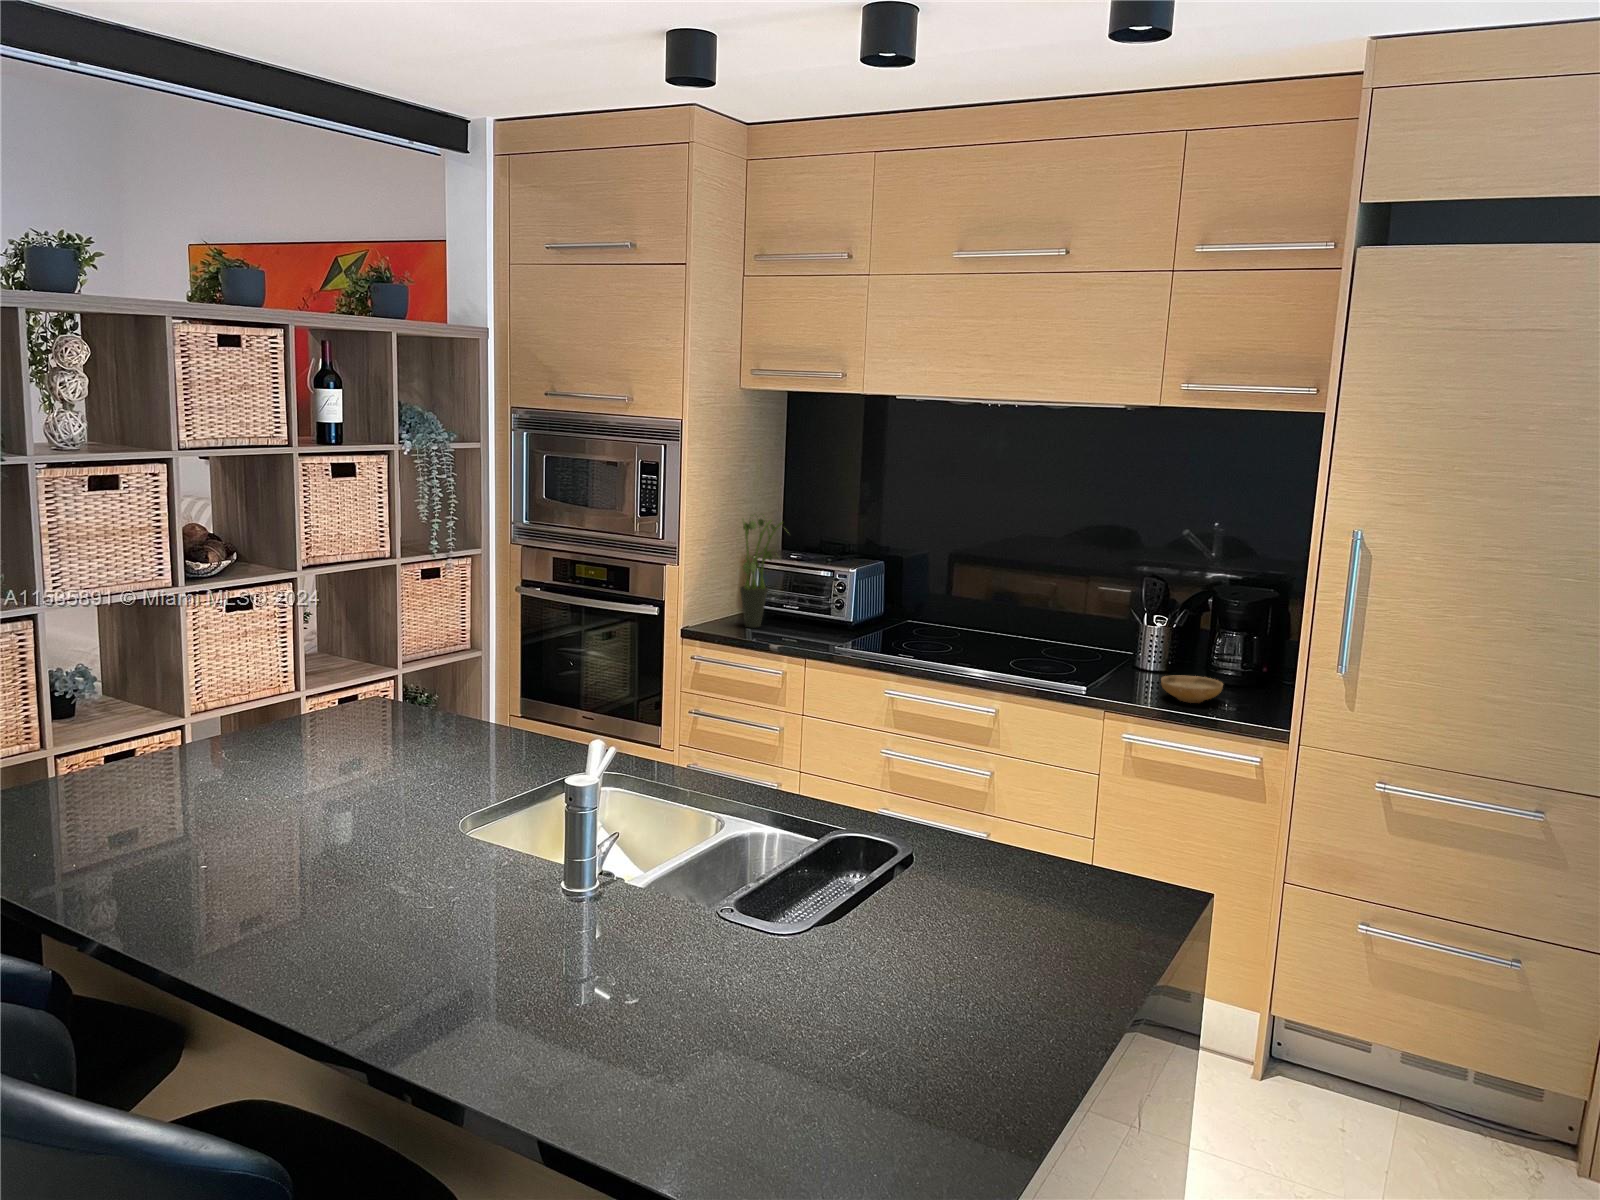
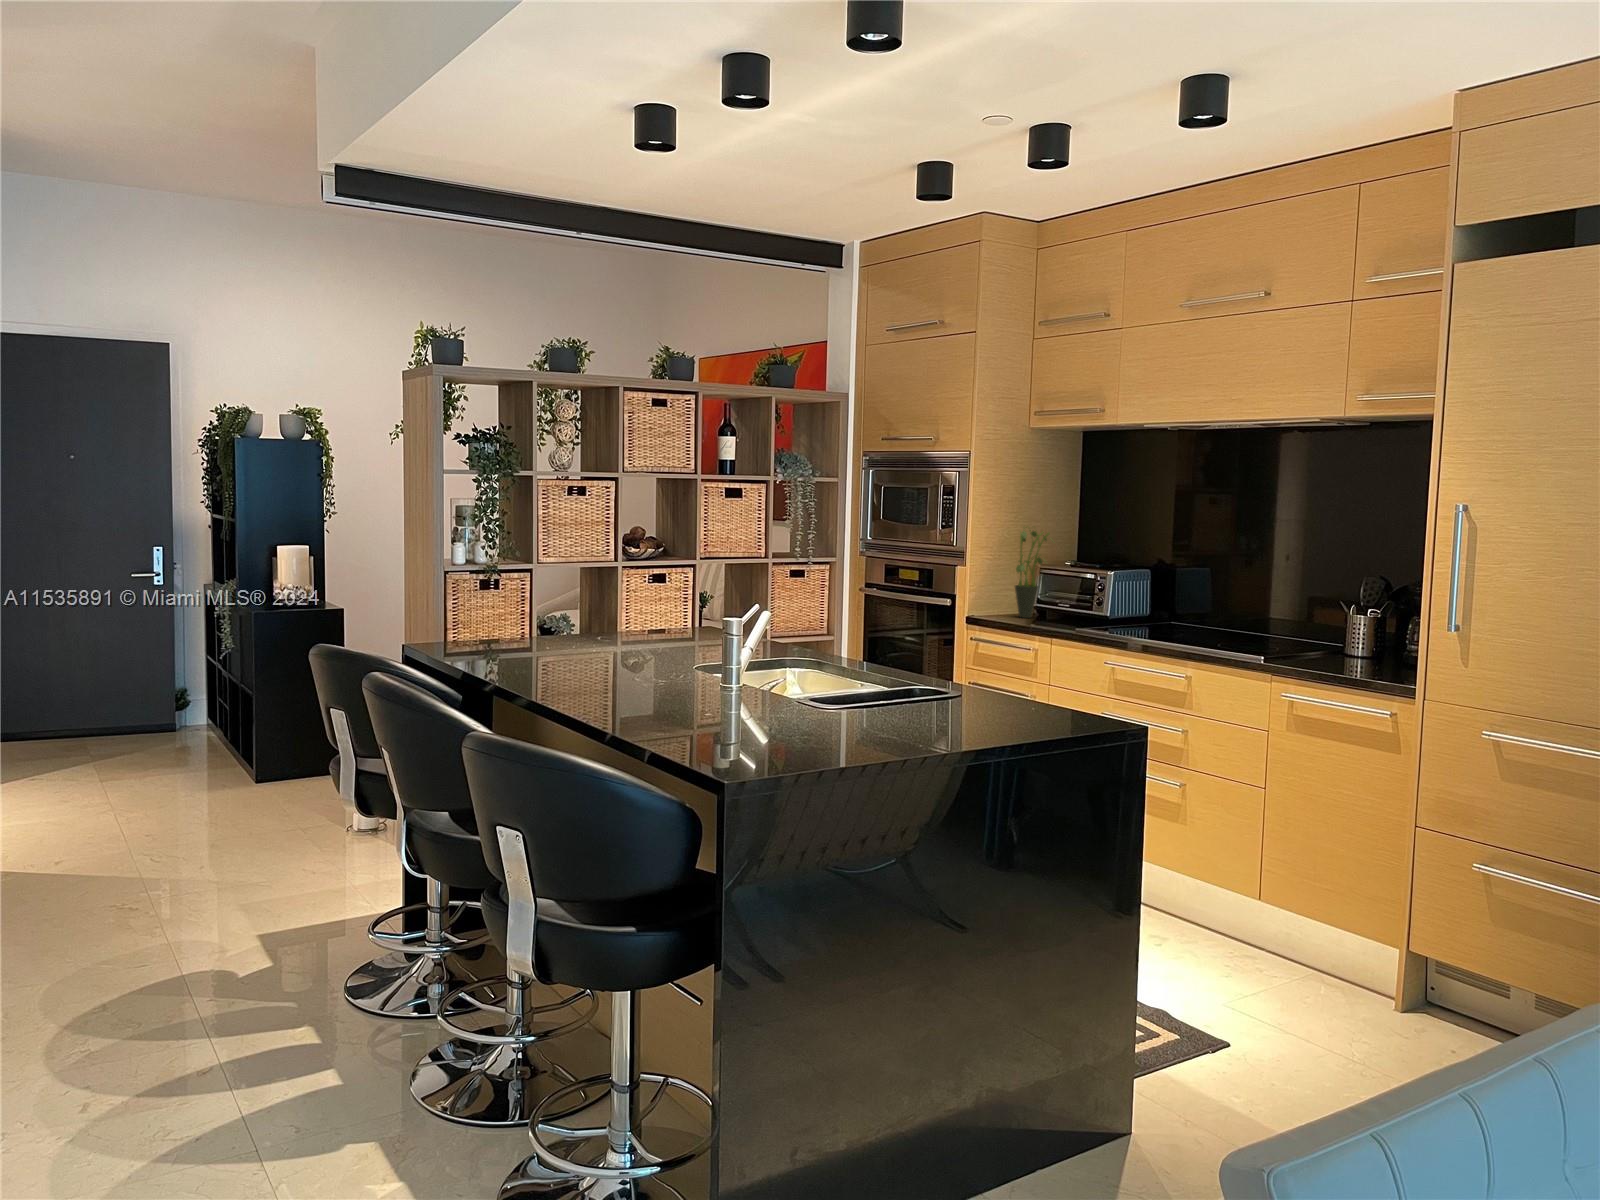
ceramic bowl: present [1161,675,1223,703] -> none [1321,651,1378,672]

